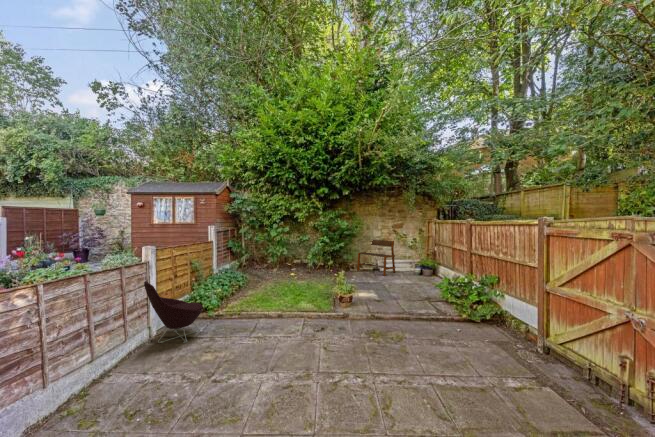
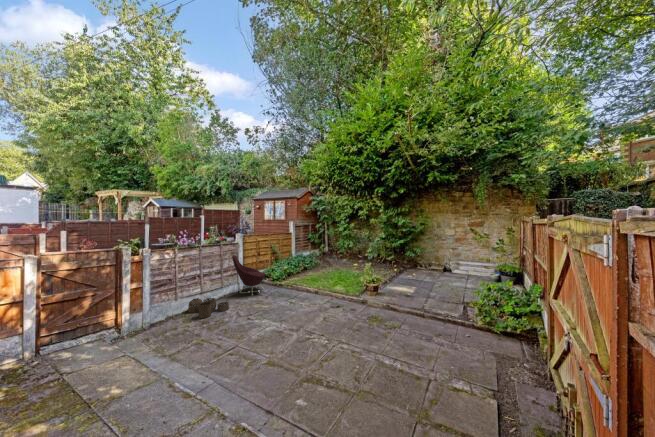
bench: present [357,240,396,276] -> none [418,237,455,273]
woven basket: none [72,361,162,411] -> present [188,298,229,318]

